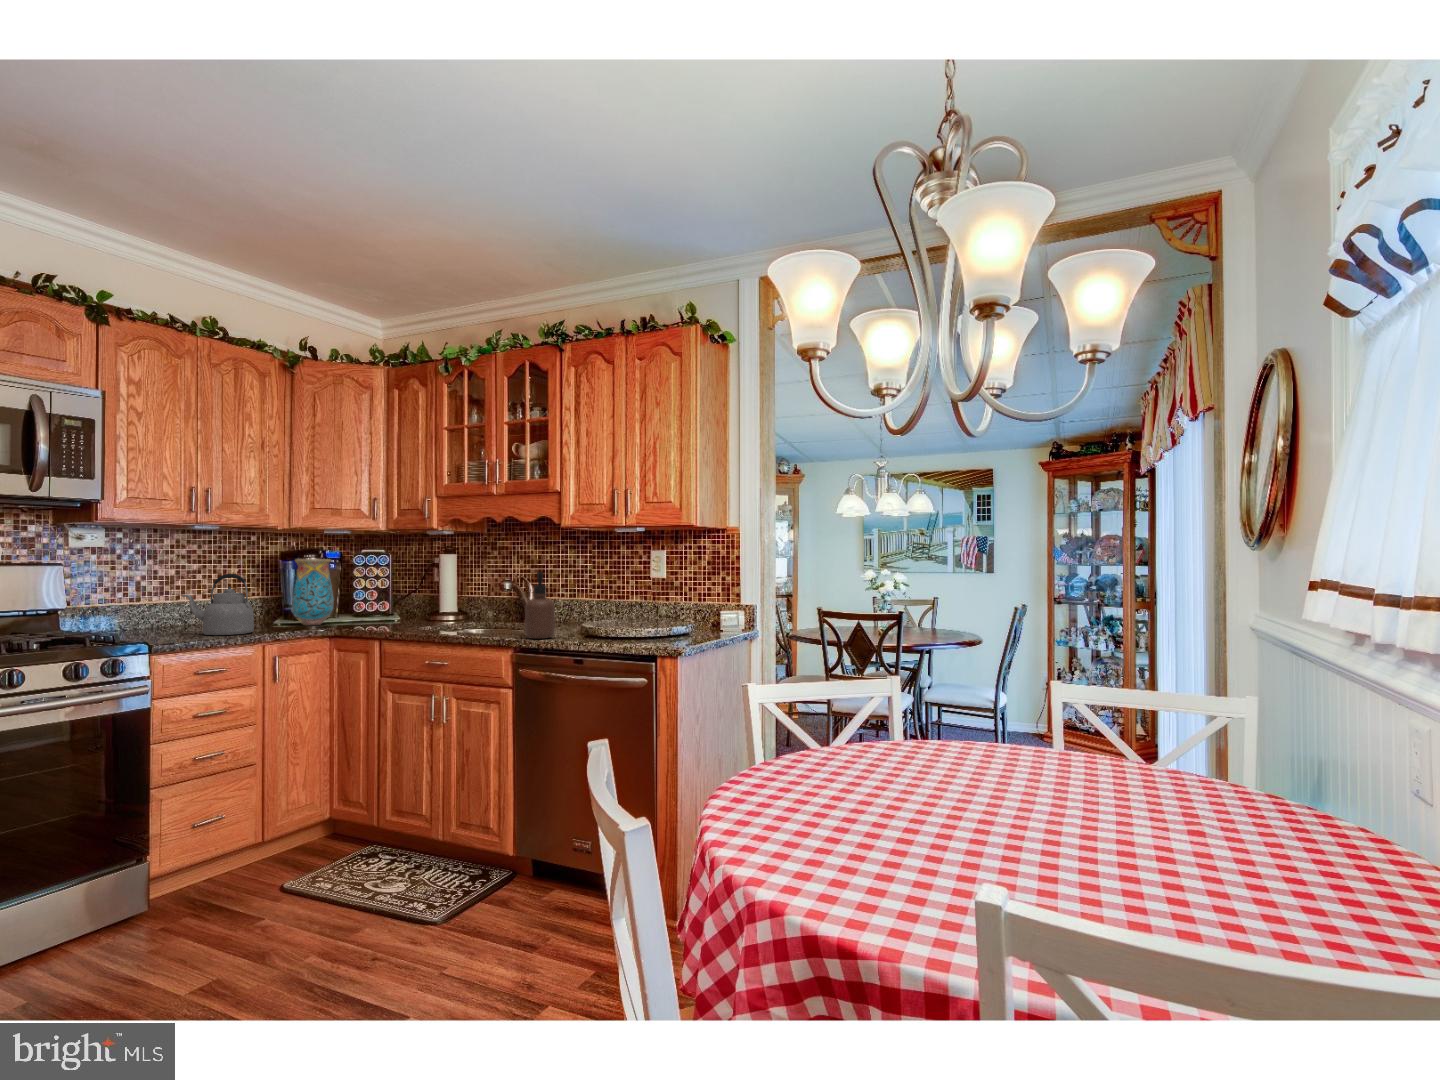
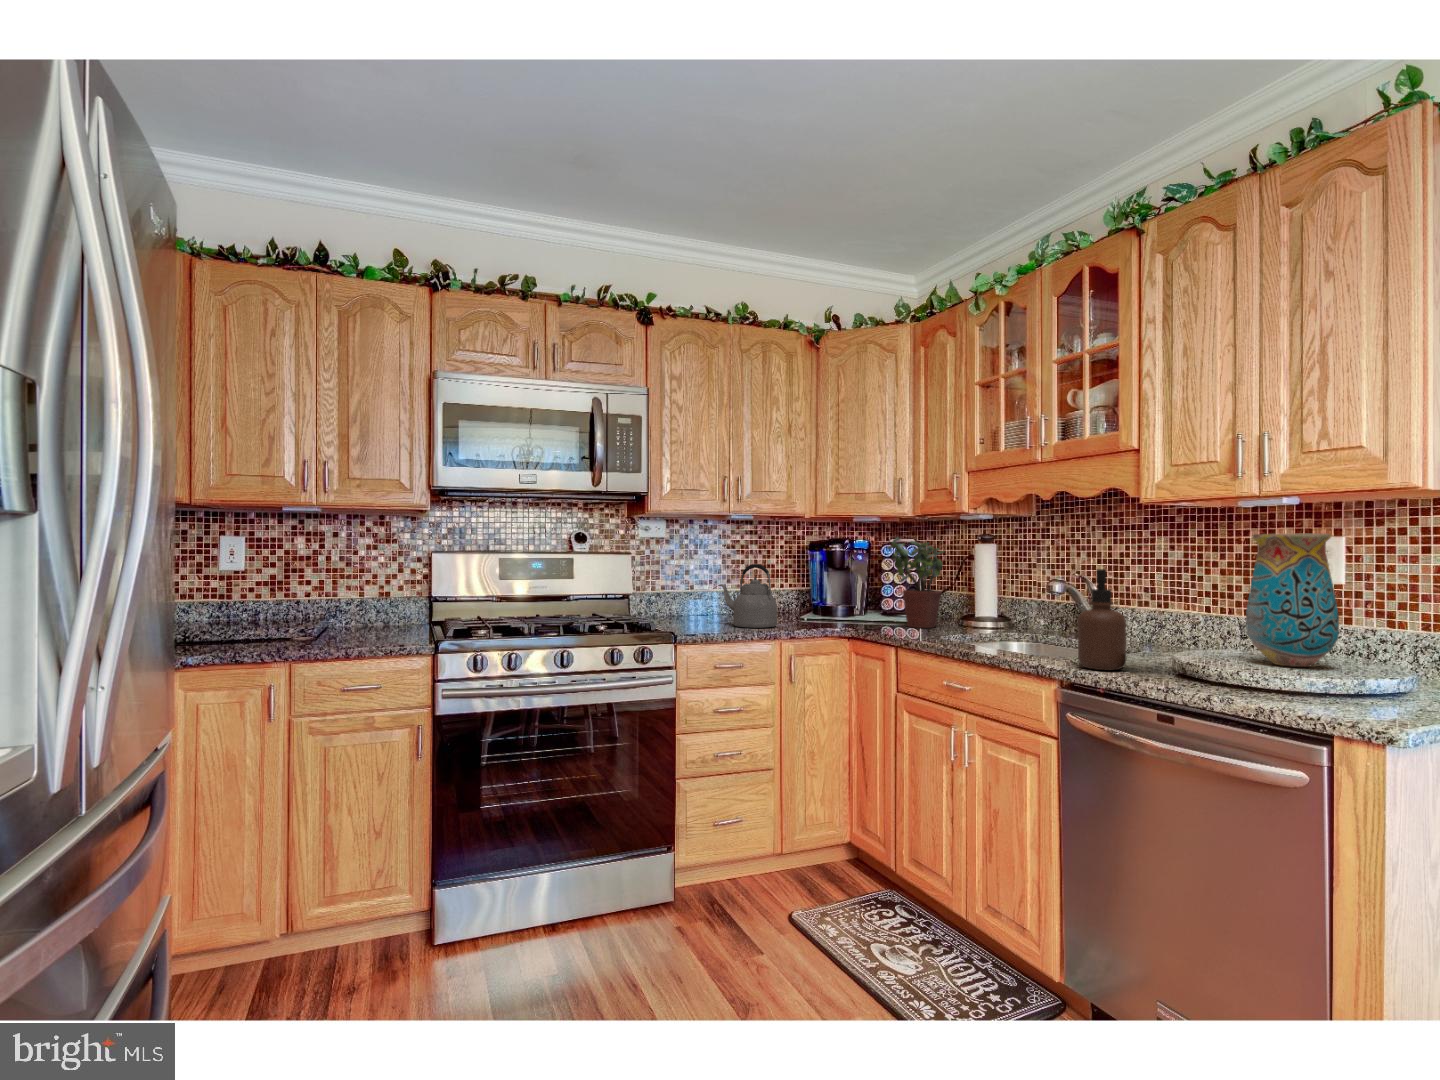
potted plant: none [362,549,415,625] -> present [887,538,944,628]
vase: present [291,559,334,626] -> present [1246,533,1339,667]

